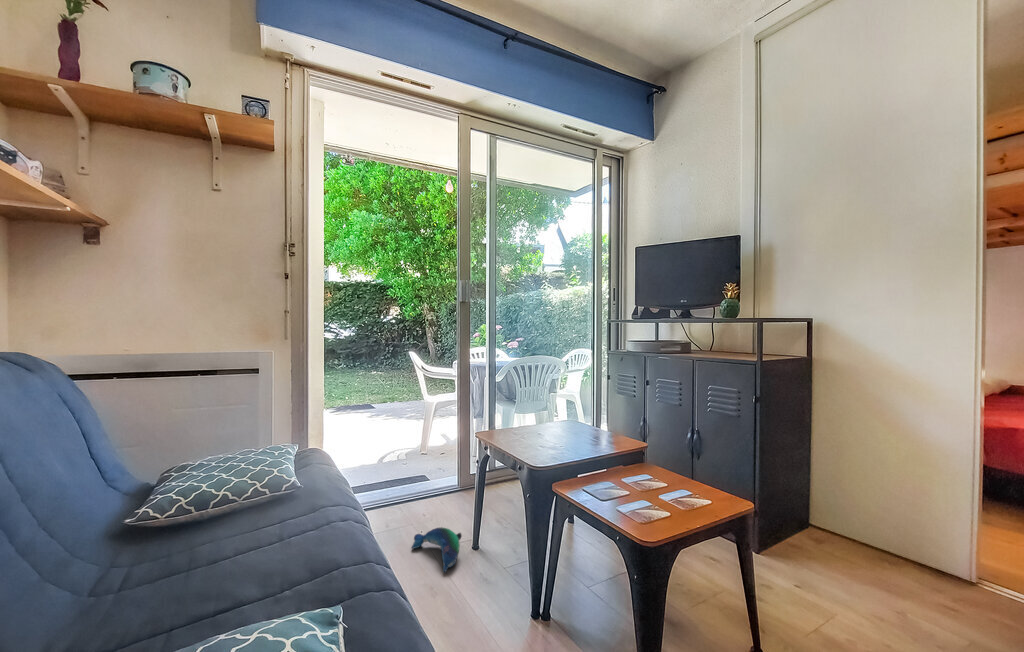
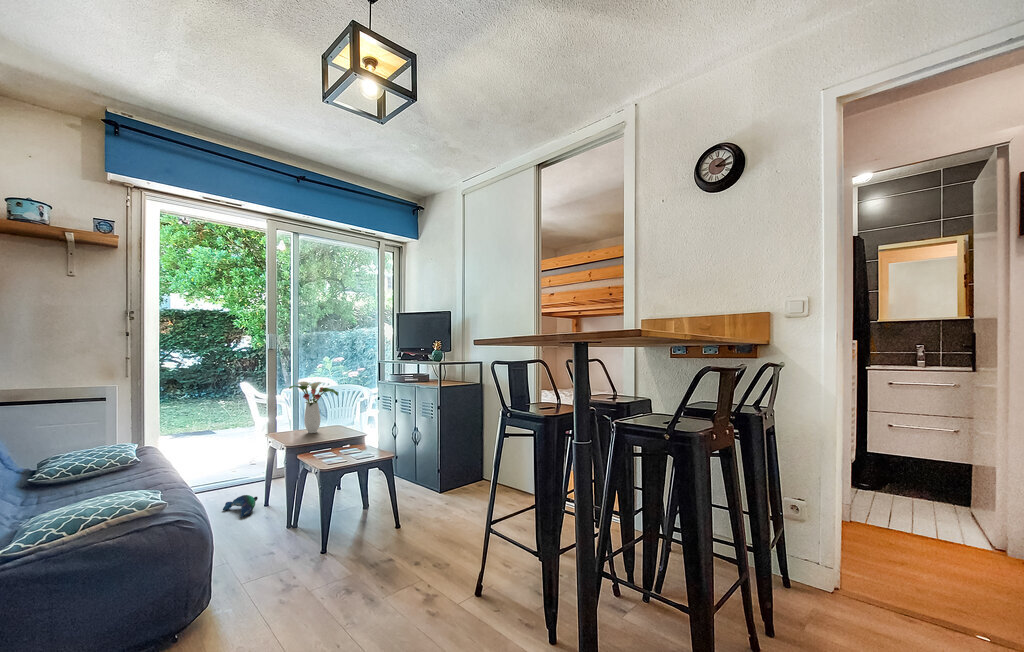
flower arrangement: none [521,357,595,442] -> present [289,382,338,433]

